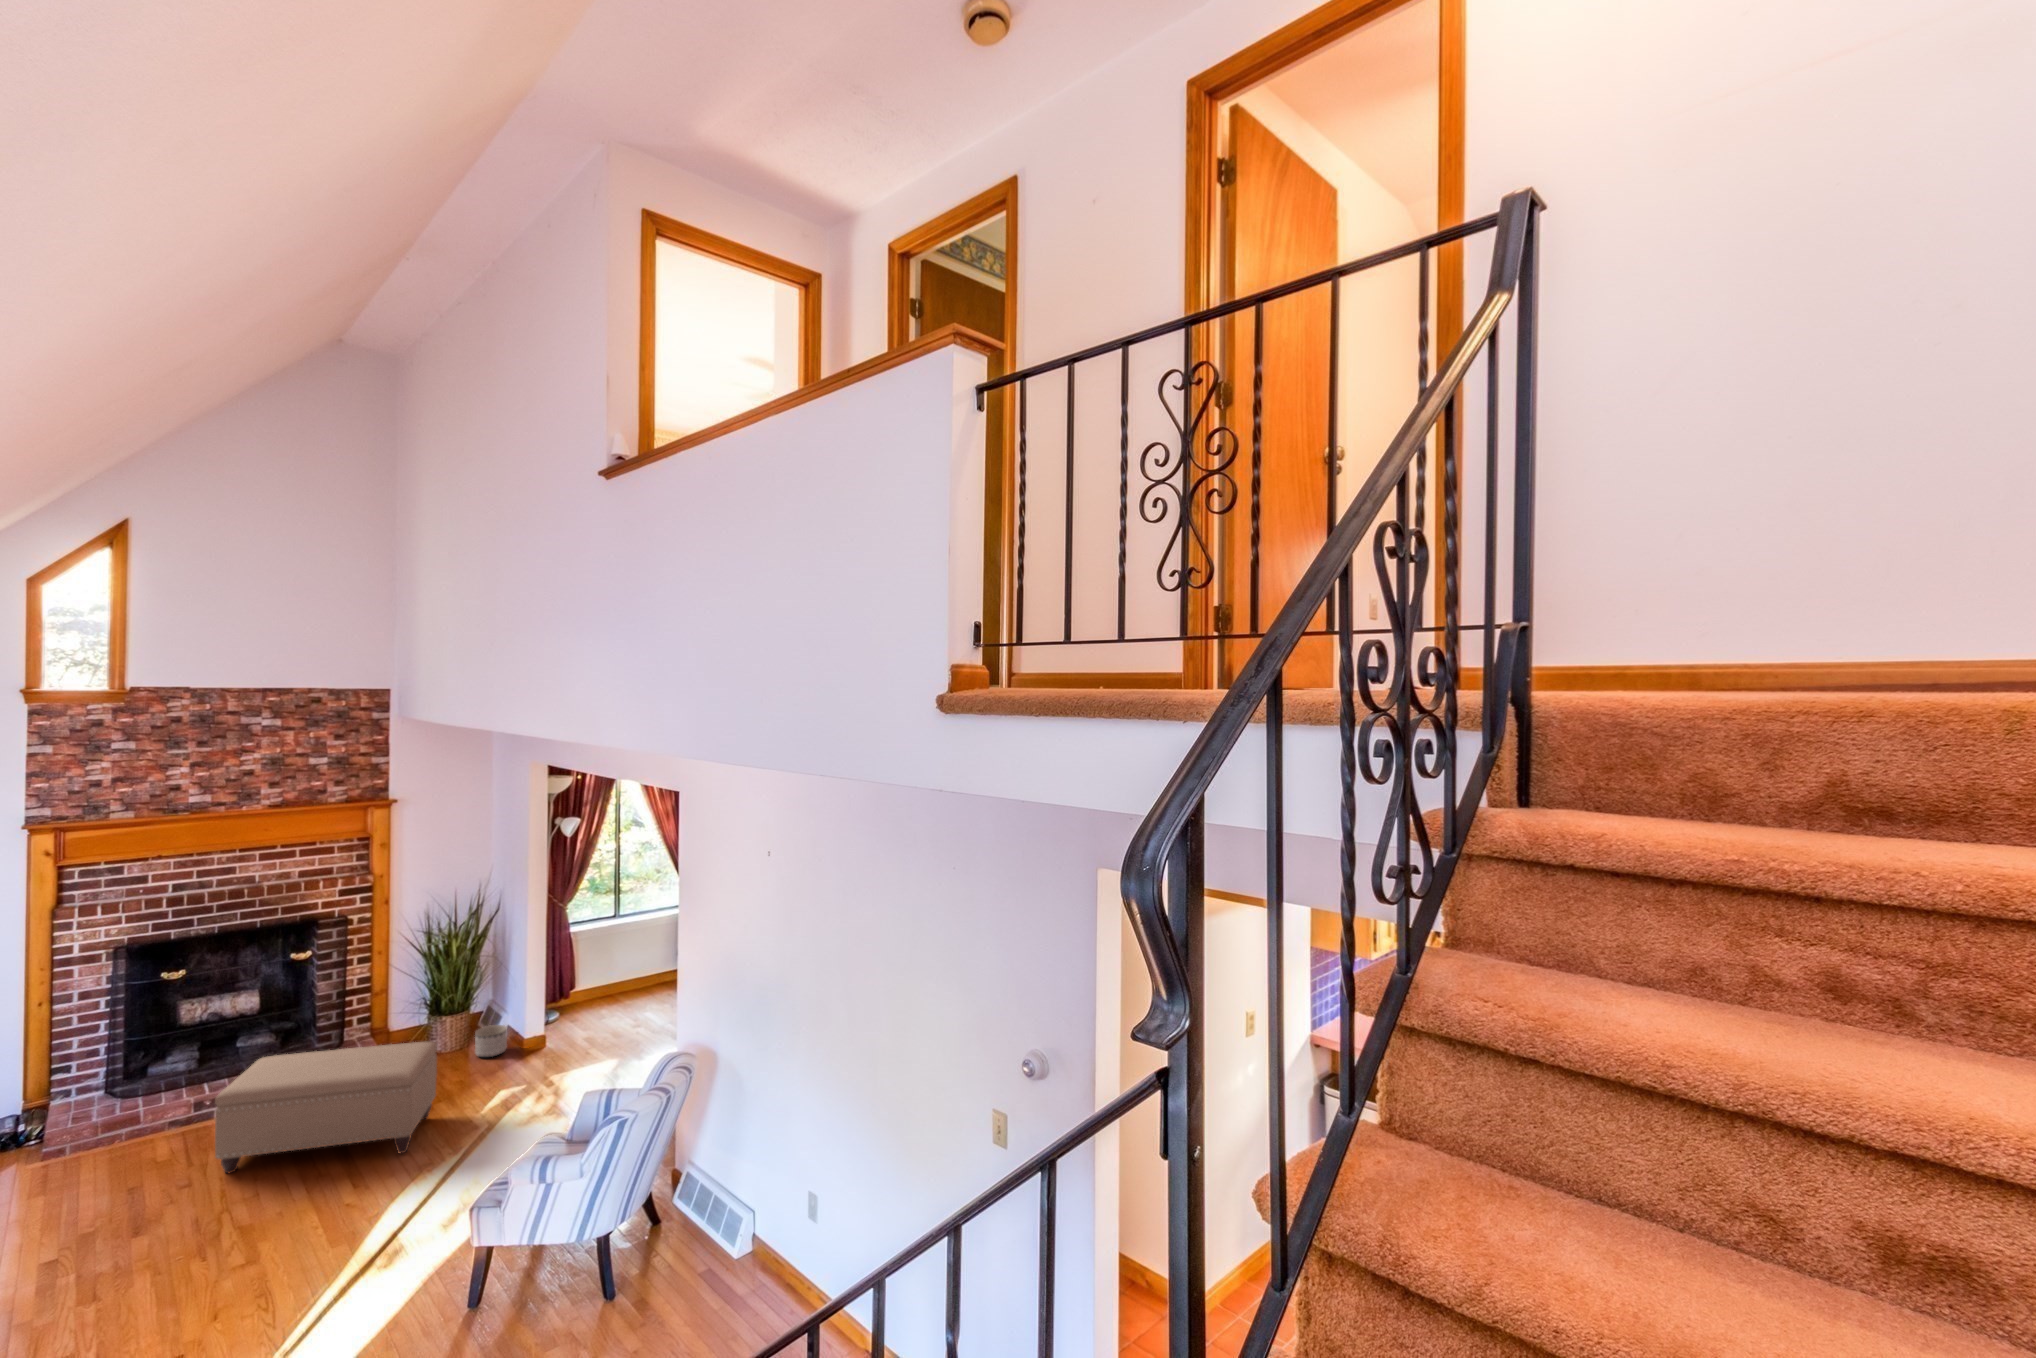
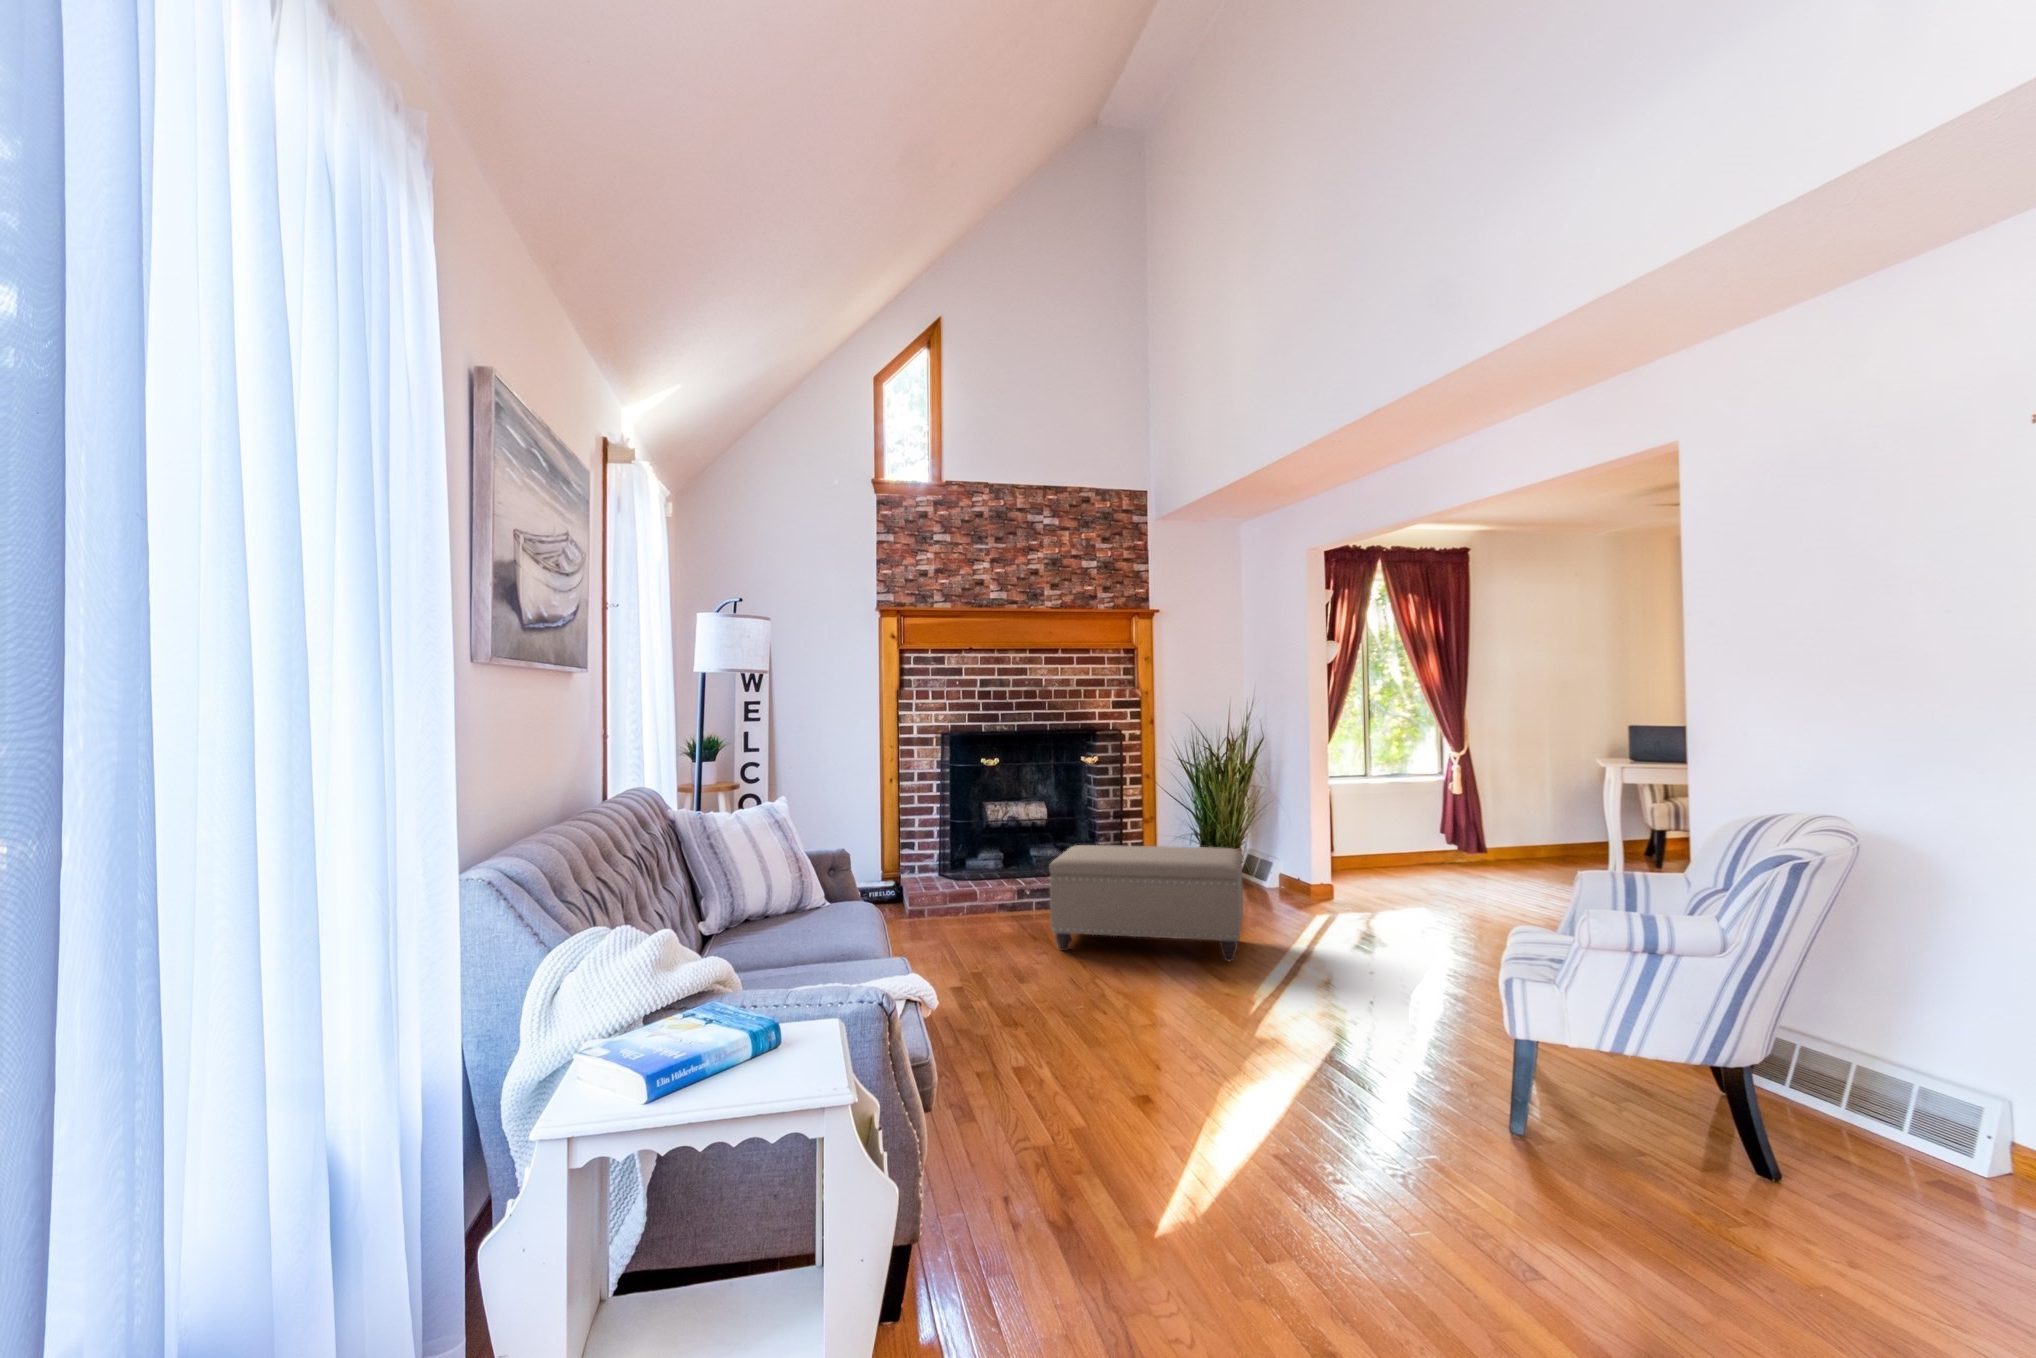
planter: present [475,1025,507,1057] -> none [1251,871,1285,904]

